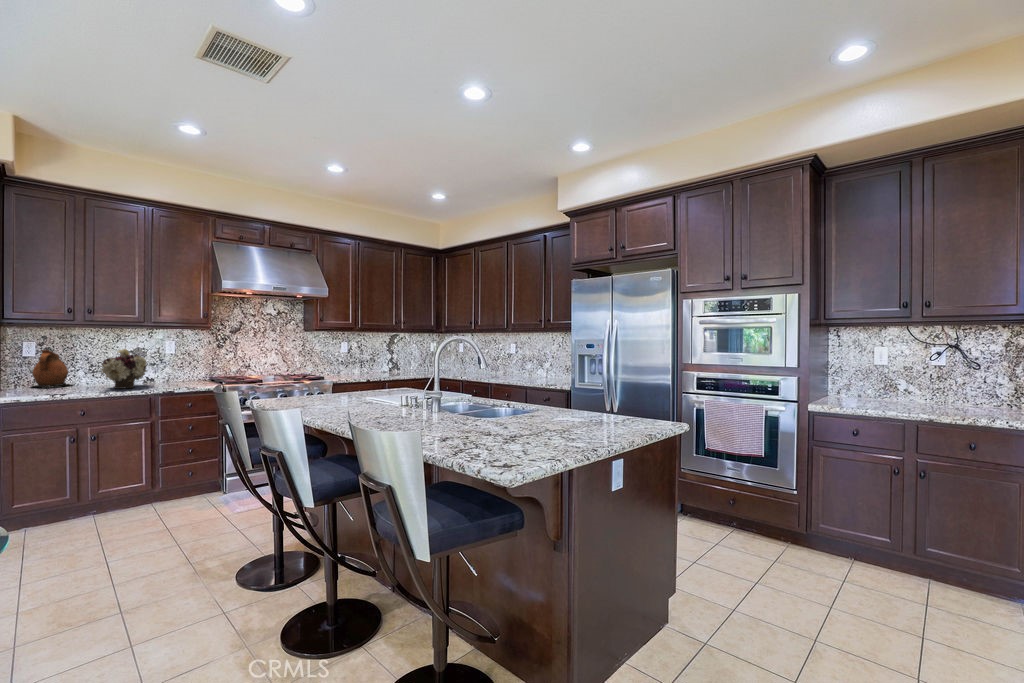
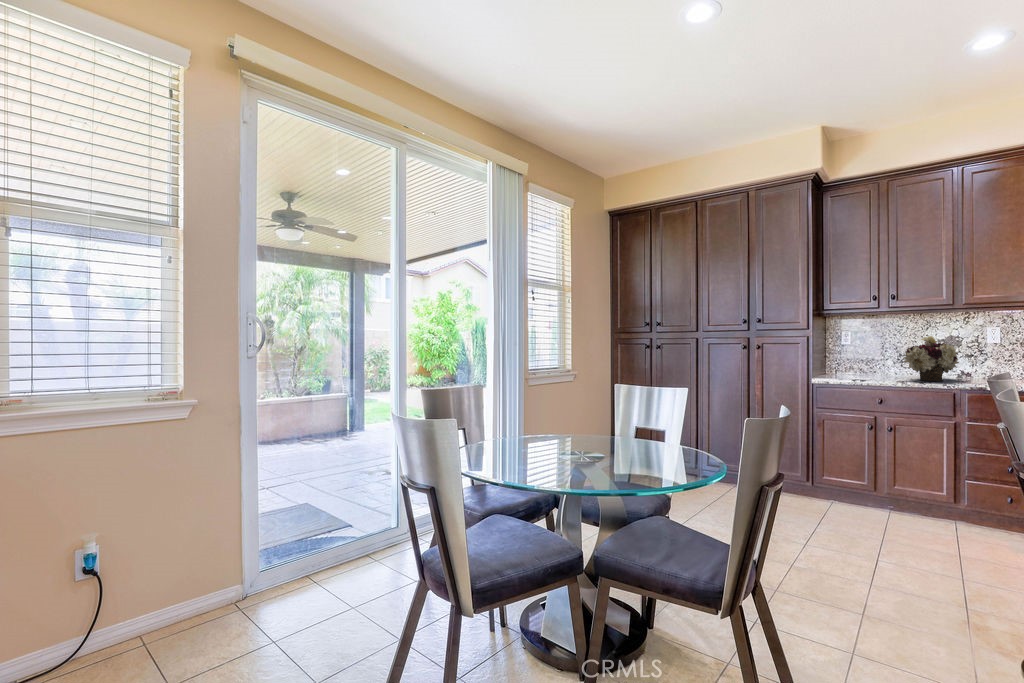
ceramic pitcher: present [32,350,73,387] -> none [843,338,883,374]

